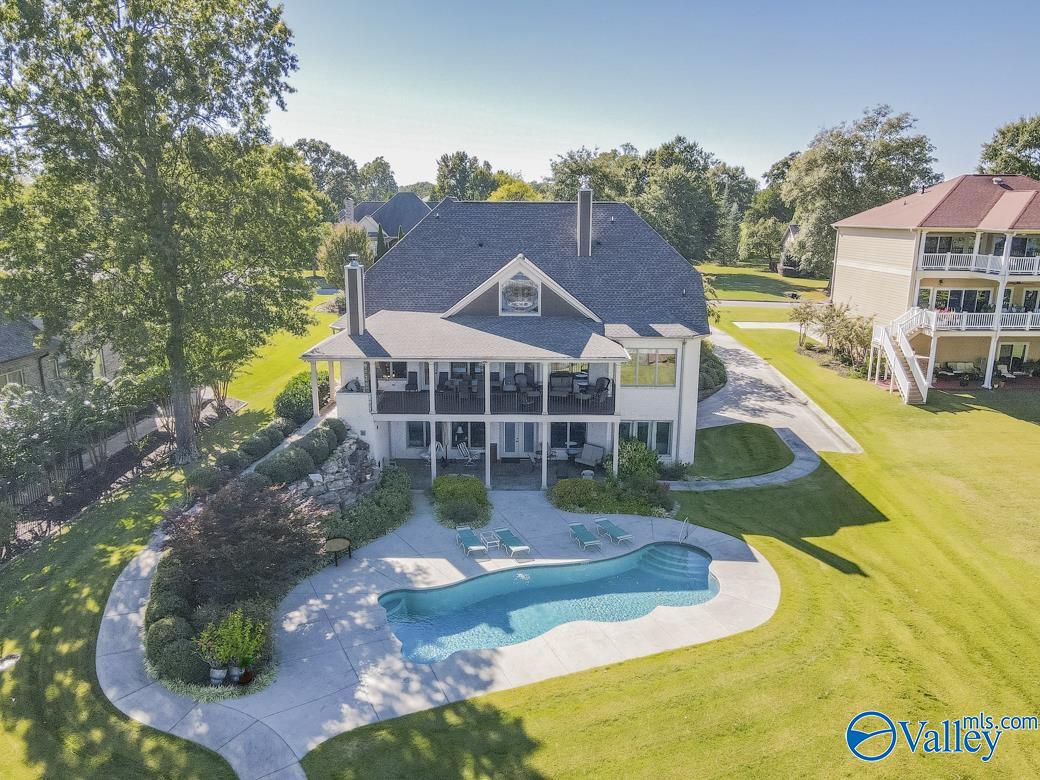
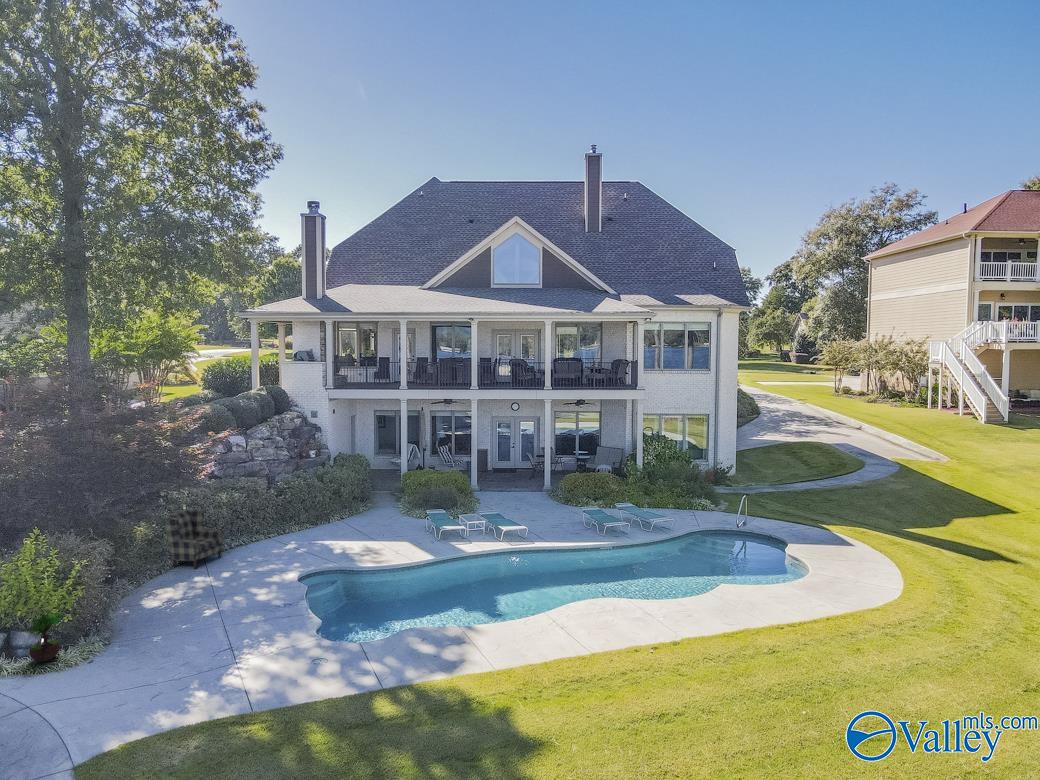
round table: present [326,536,351,567] -> none [227,514,274,550]
chair: none [282,544,321,589] -> present [164,509,223,569]

